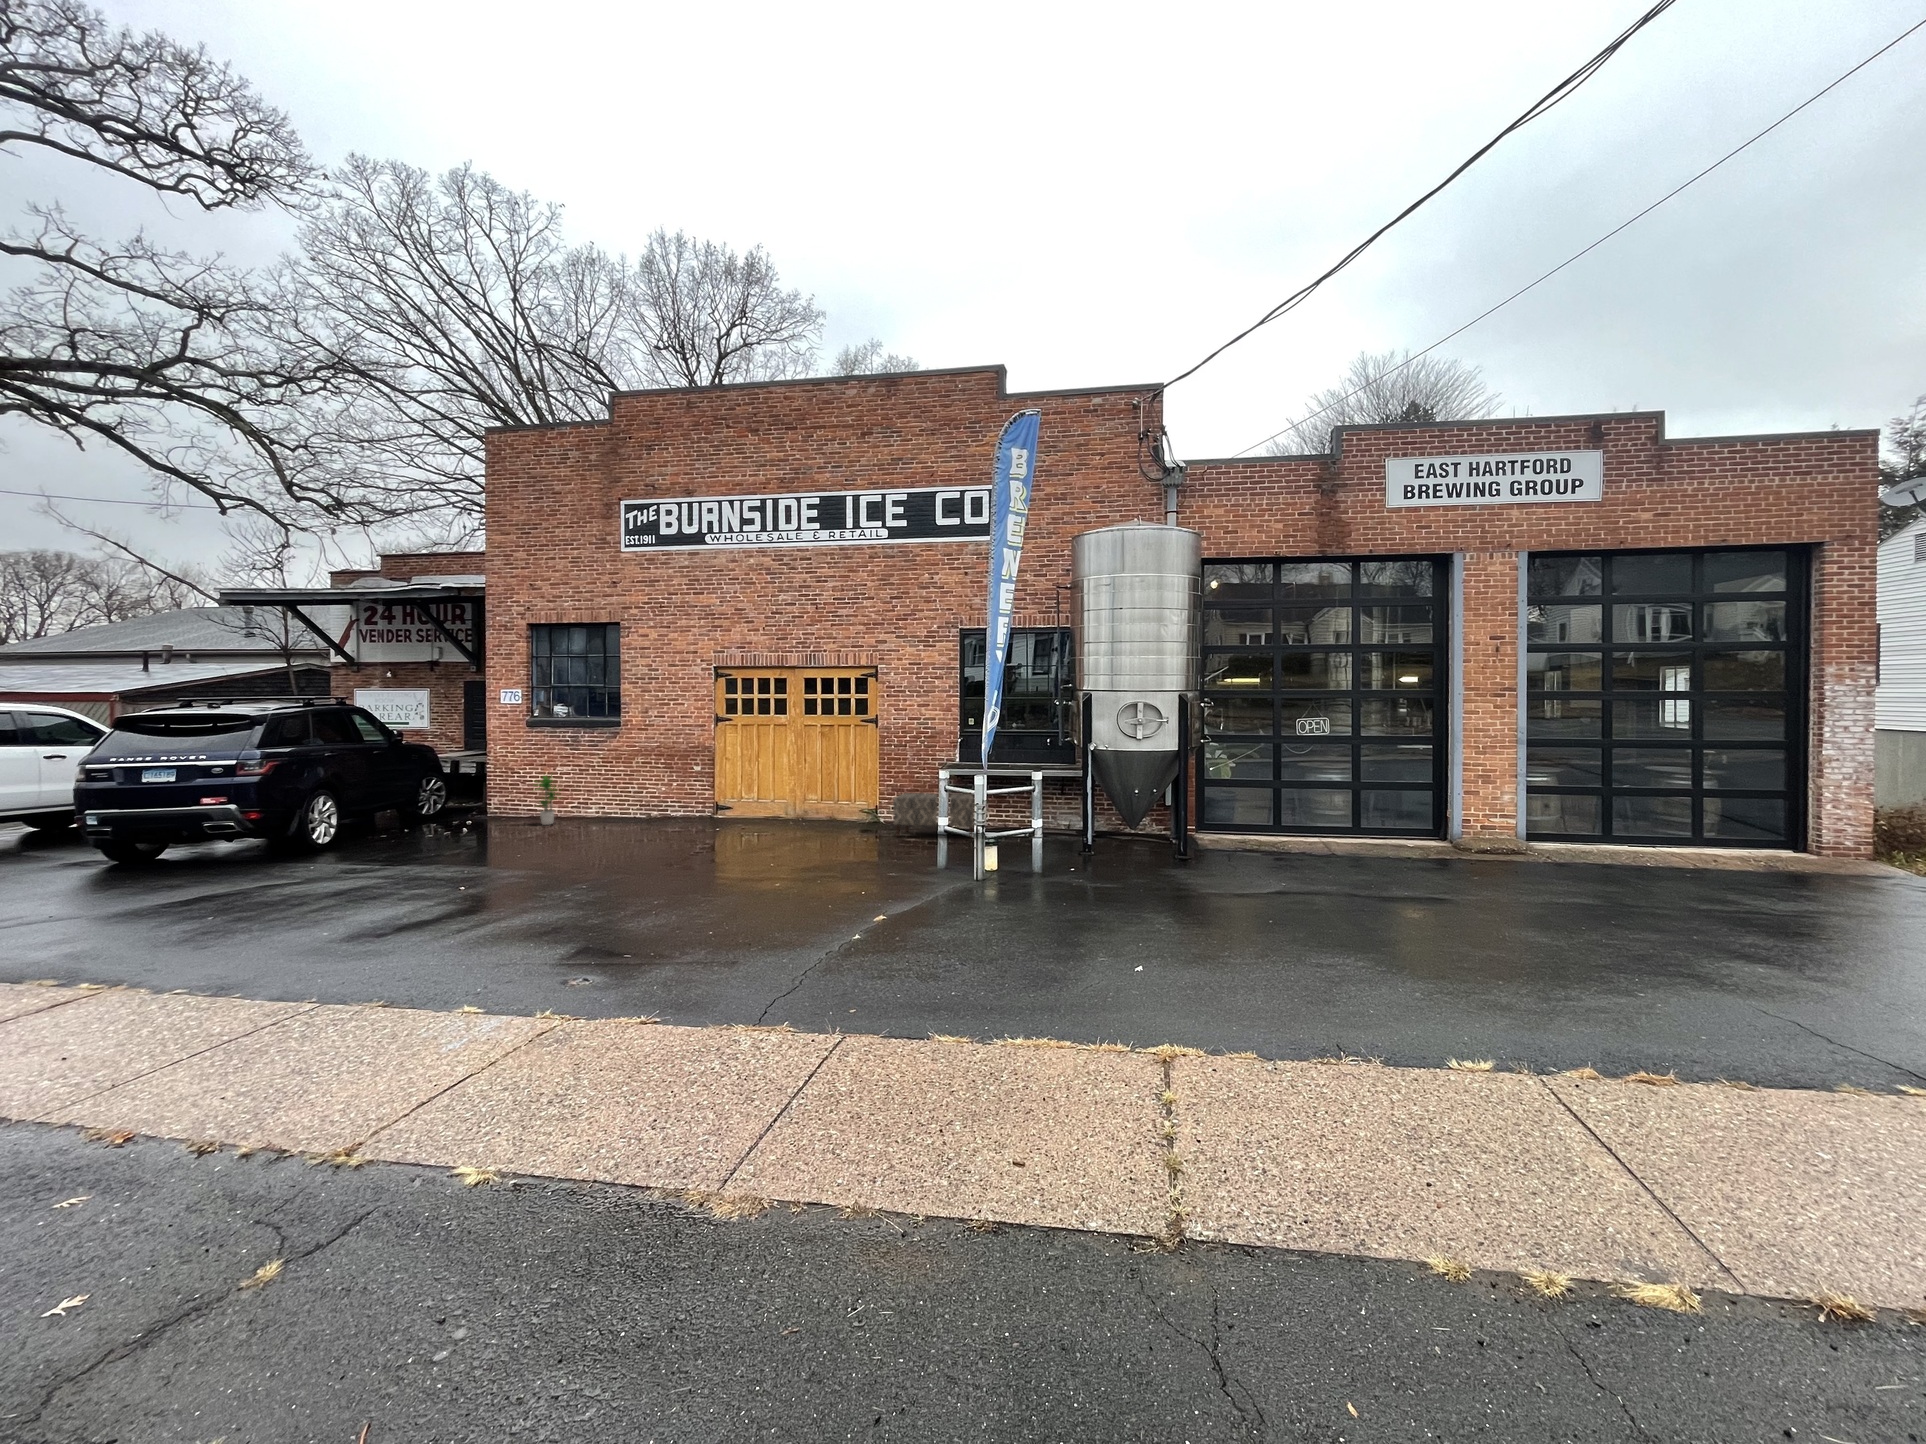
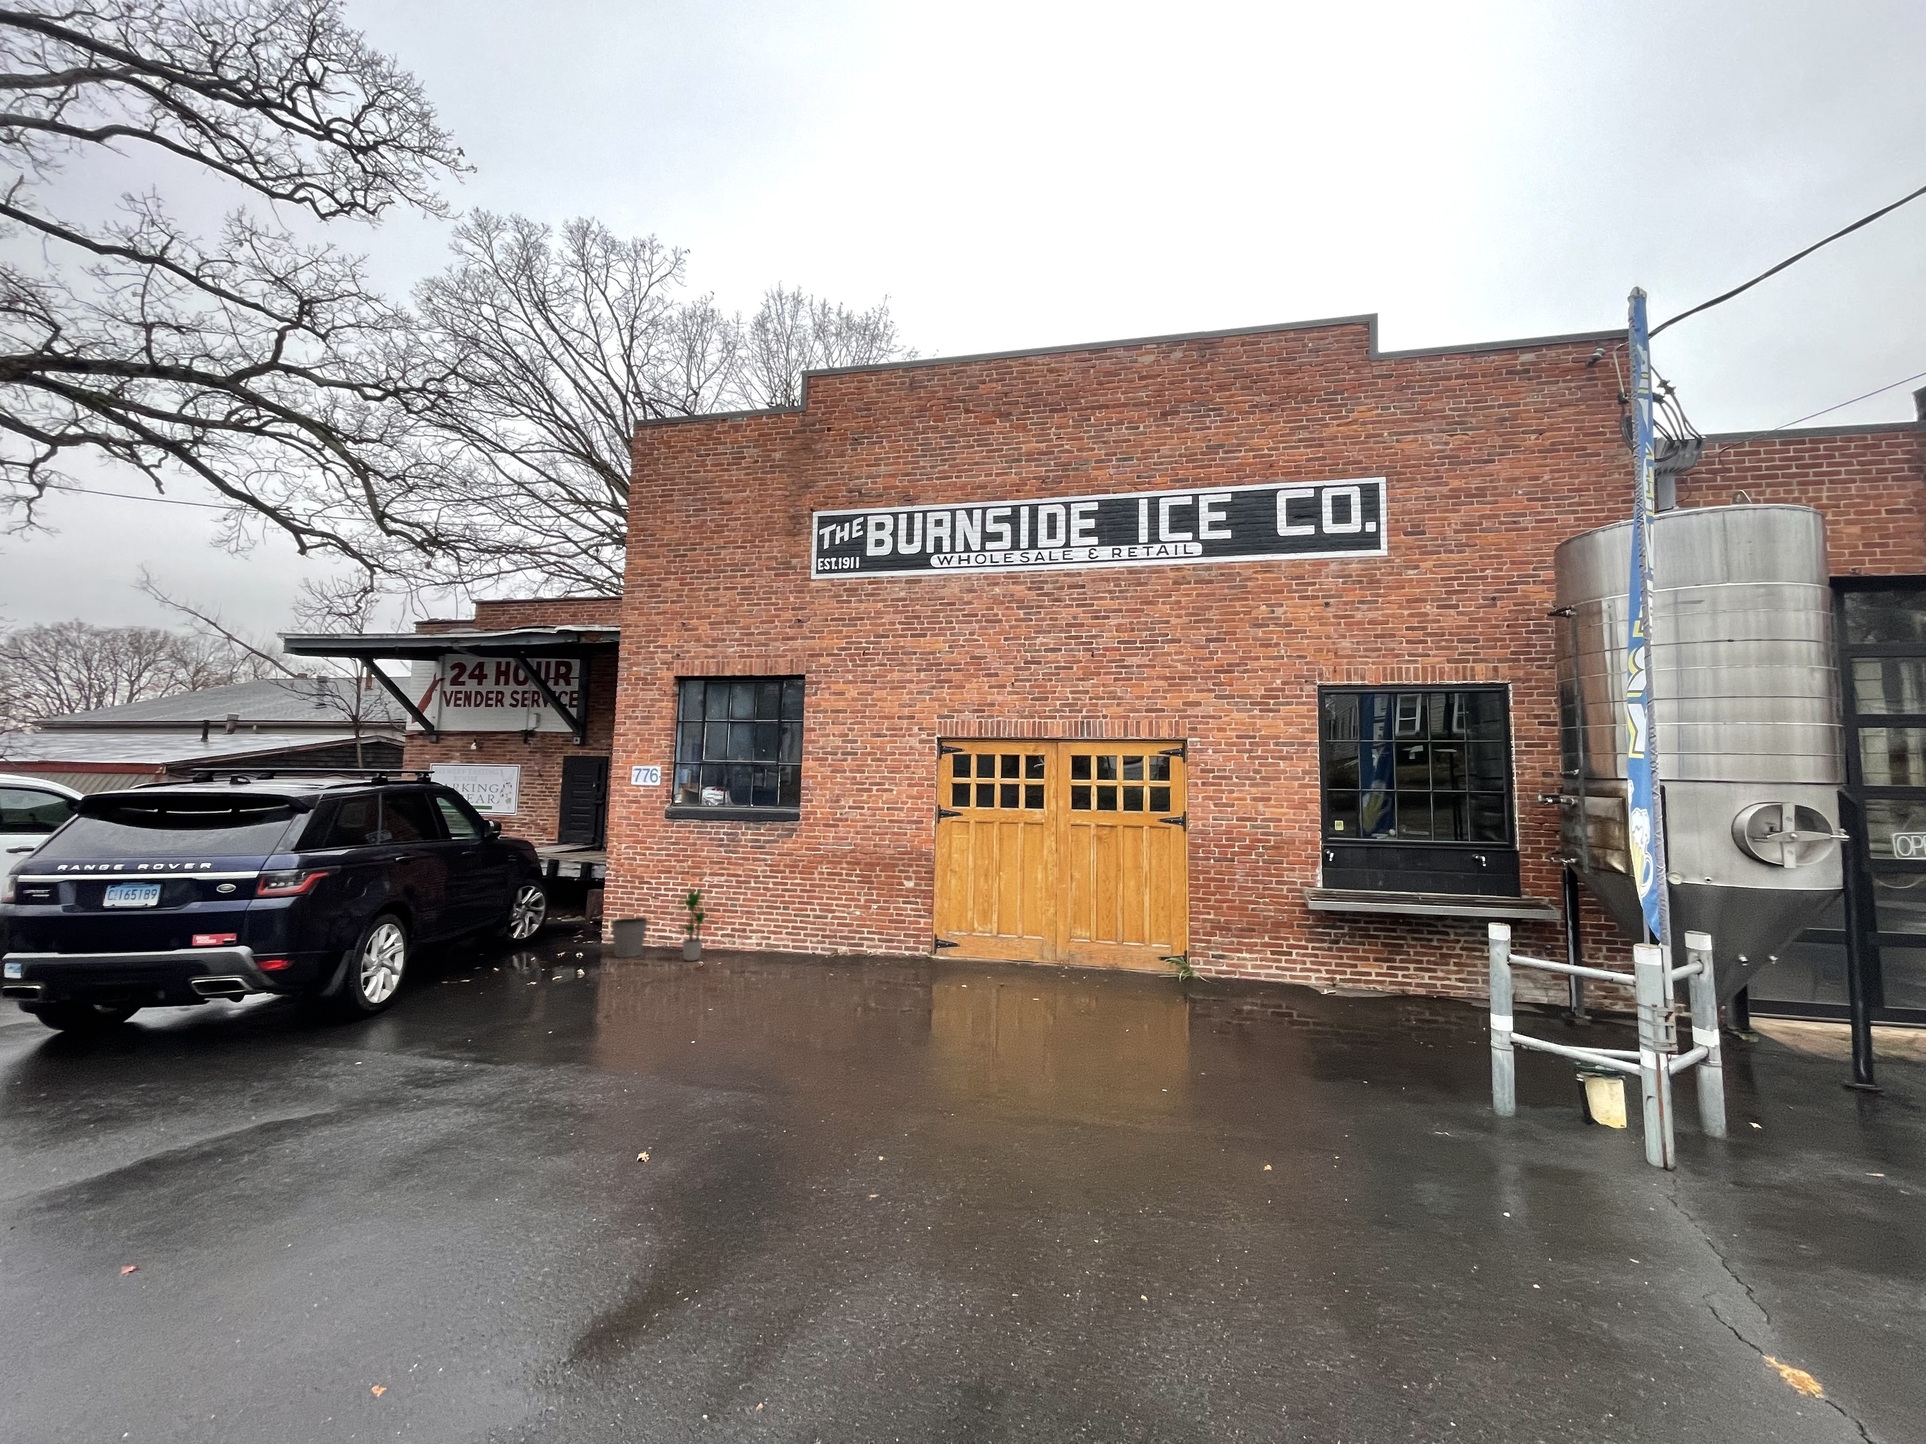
bench: present [893,793,980,838] -> none [1233,931,1372,1010]
bucket: none [488,797,518,824] -> present [611,917,648,958]

